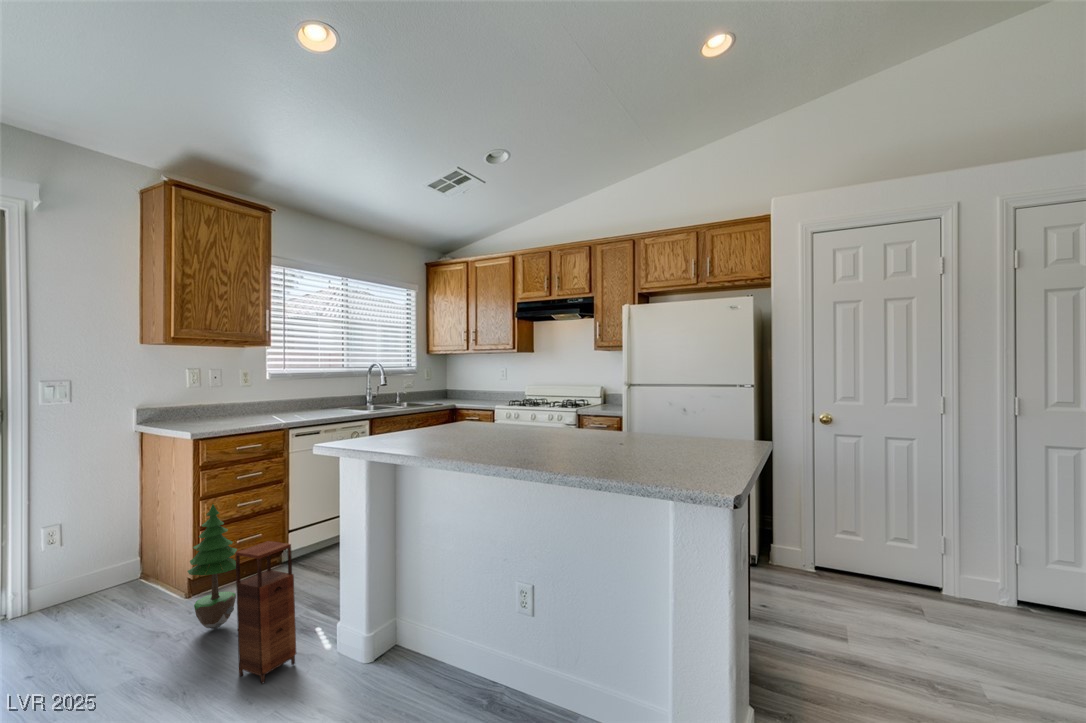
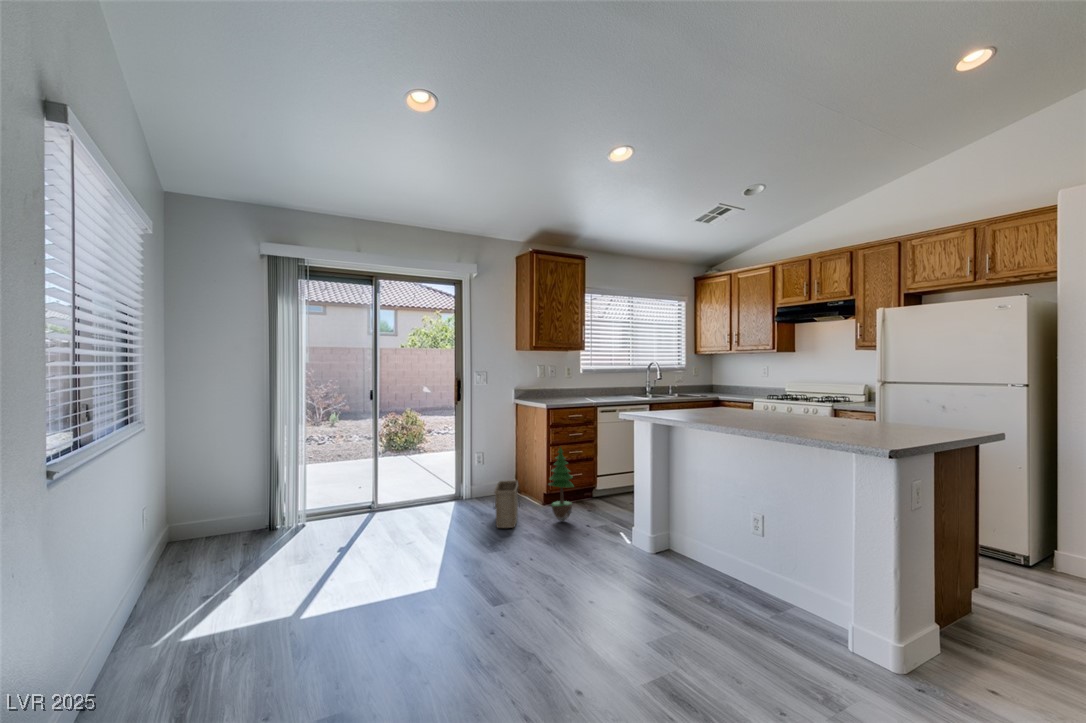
storage cabinet: present [236,541,296,684] -> none [577,469,610,549]
basket: none [55,572,128,682] -> present [494,480,519,528]

